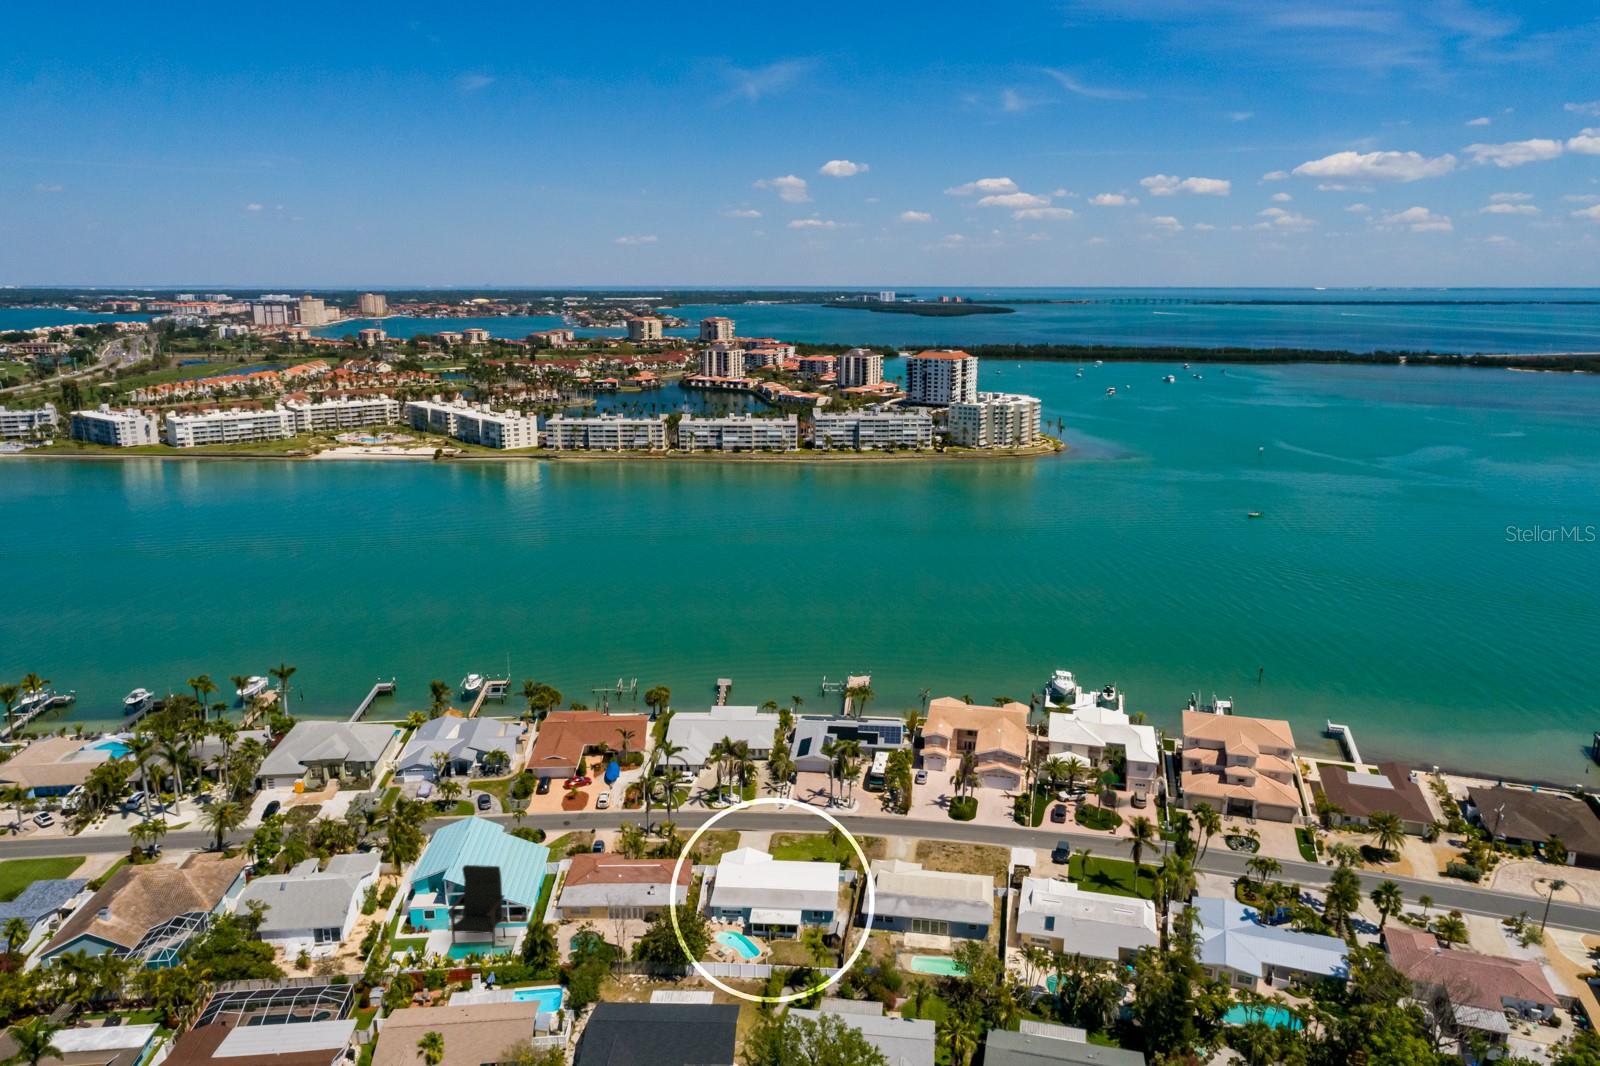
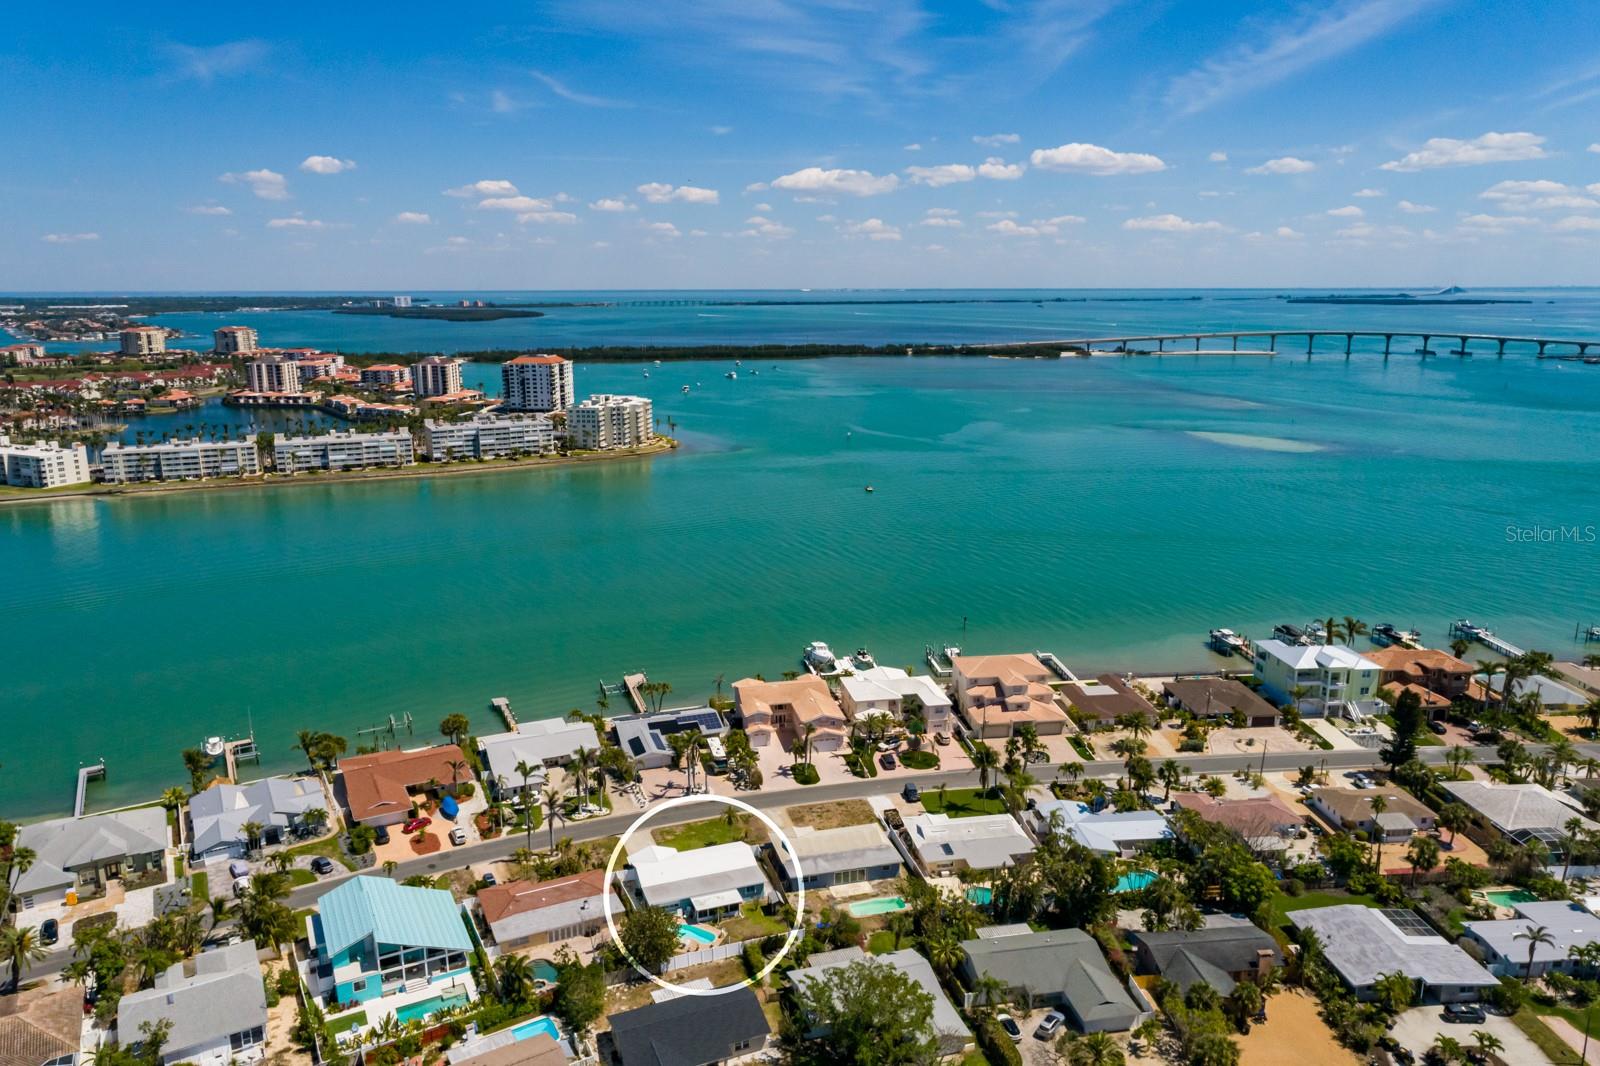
lounge chair: present [447,865,508,945] -> none [396,914,452,1010]

